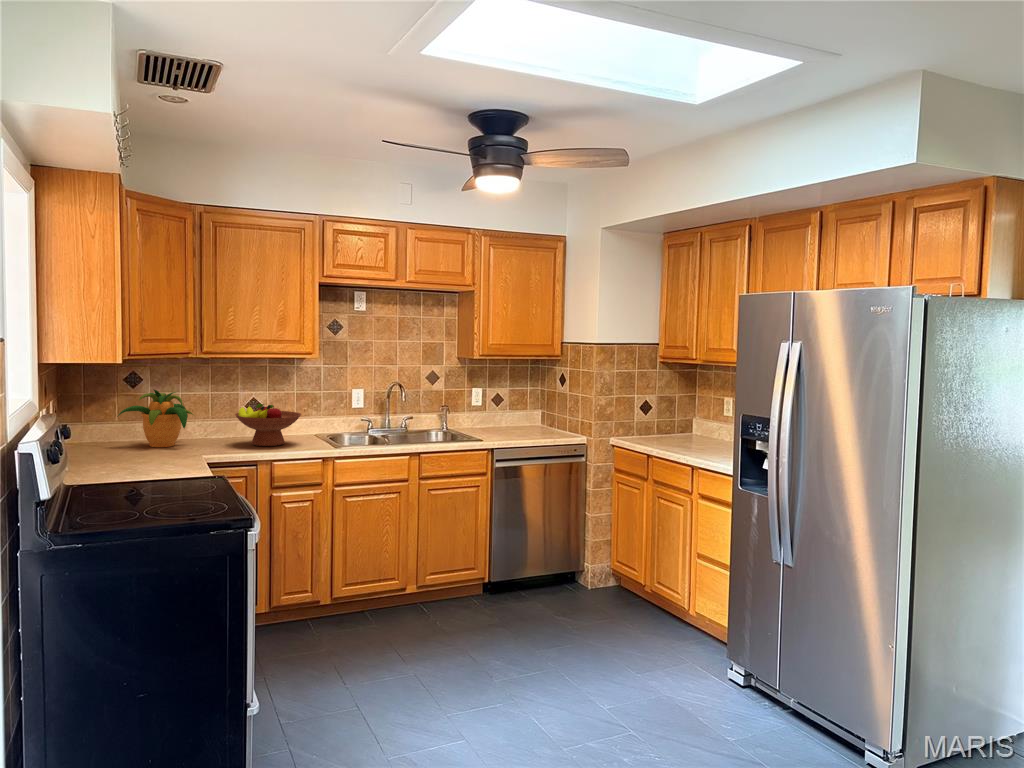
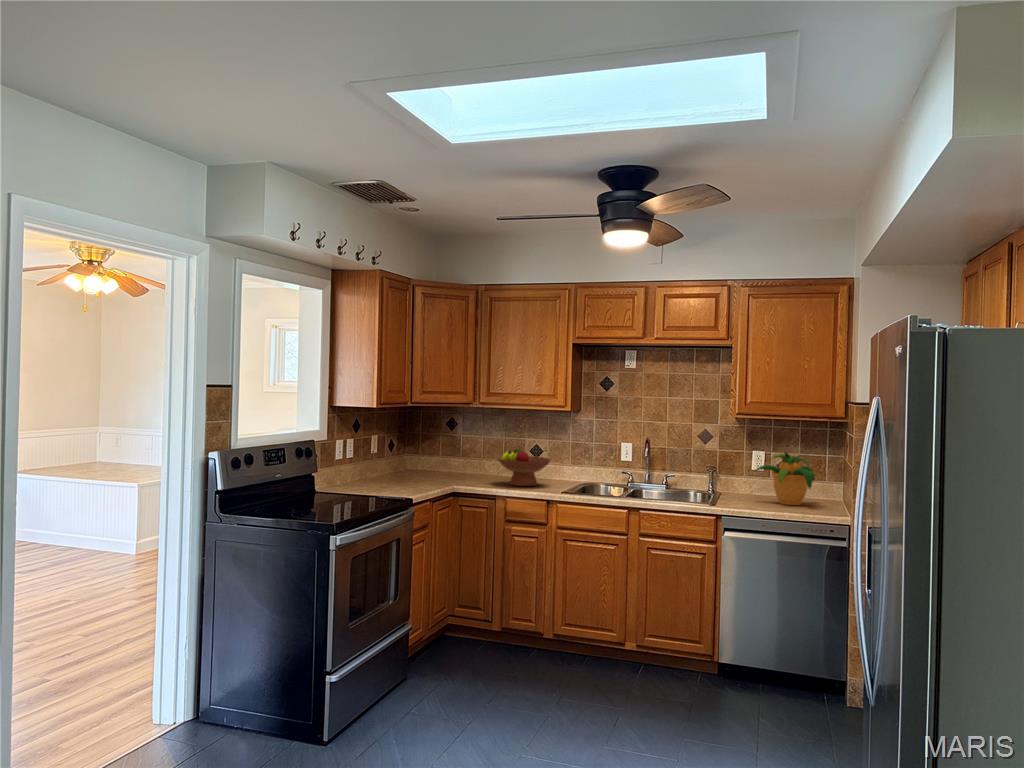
potted plant: present [117,390,193,447] -> present [754,451,818,505]

